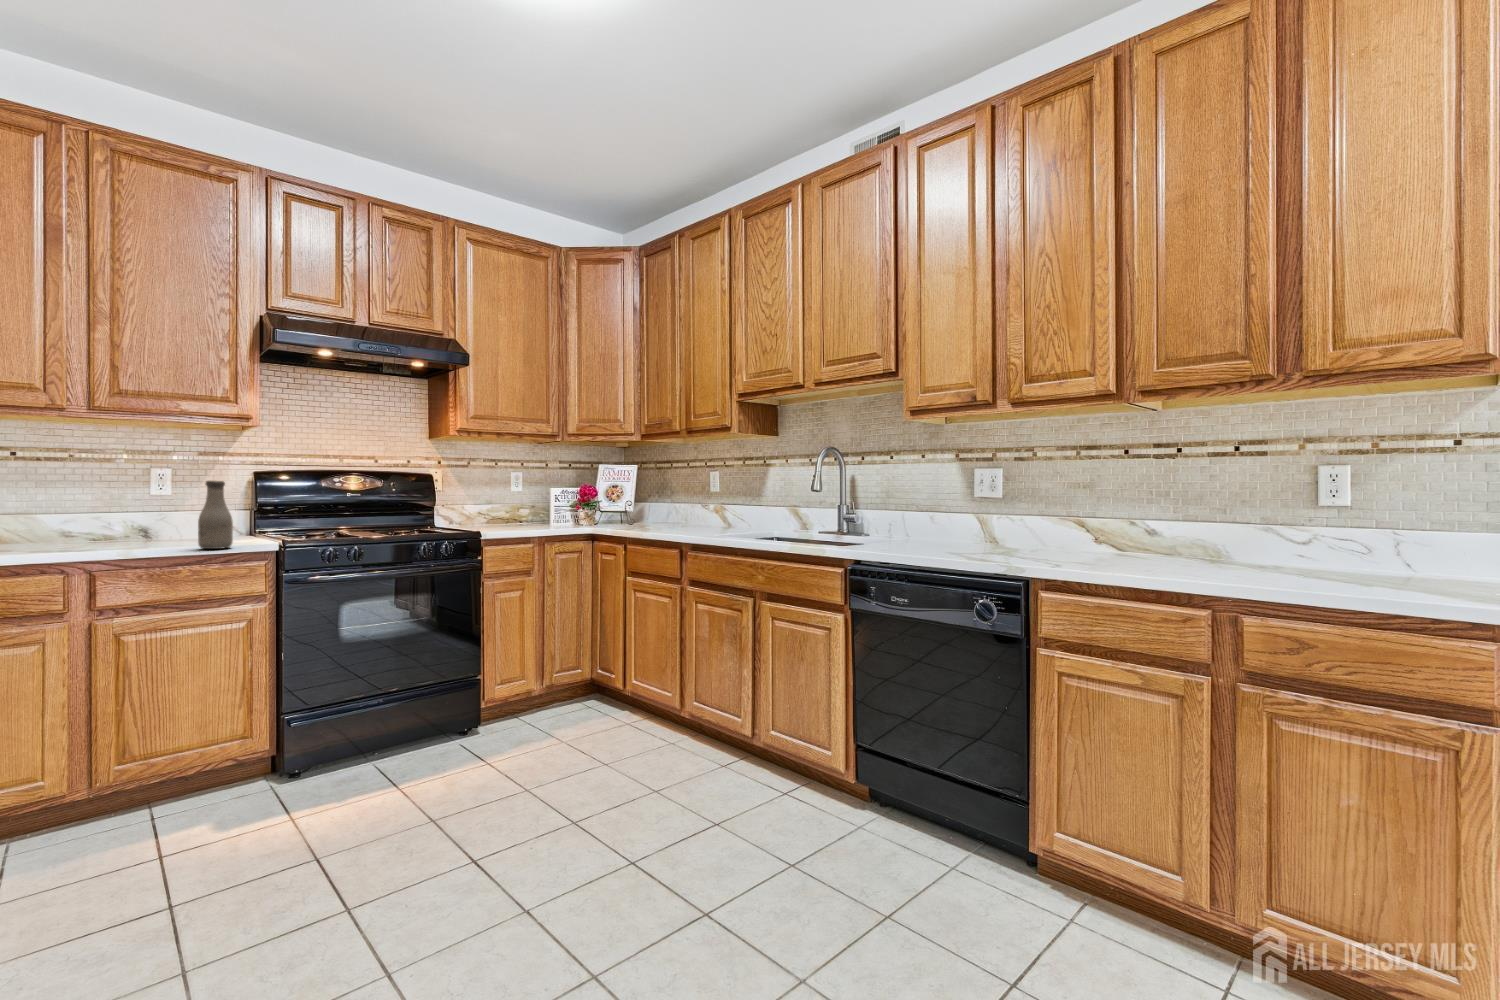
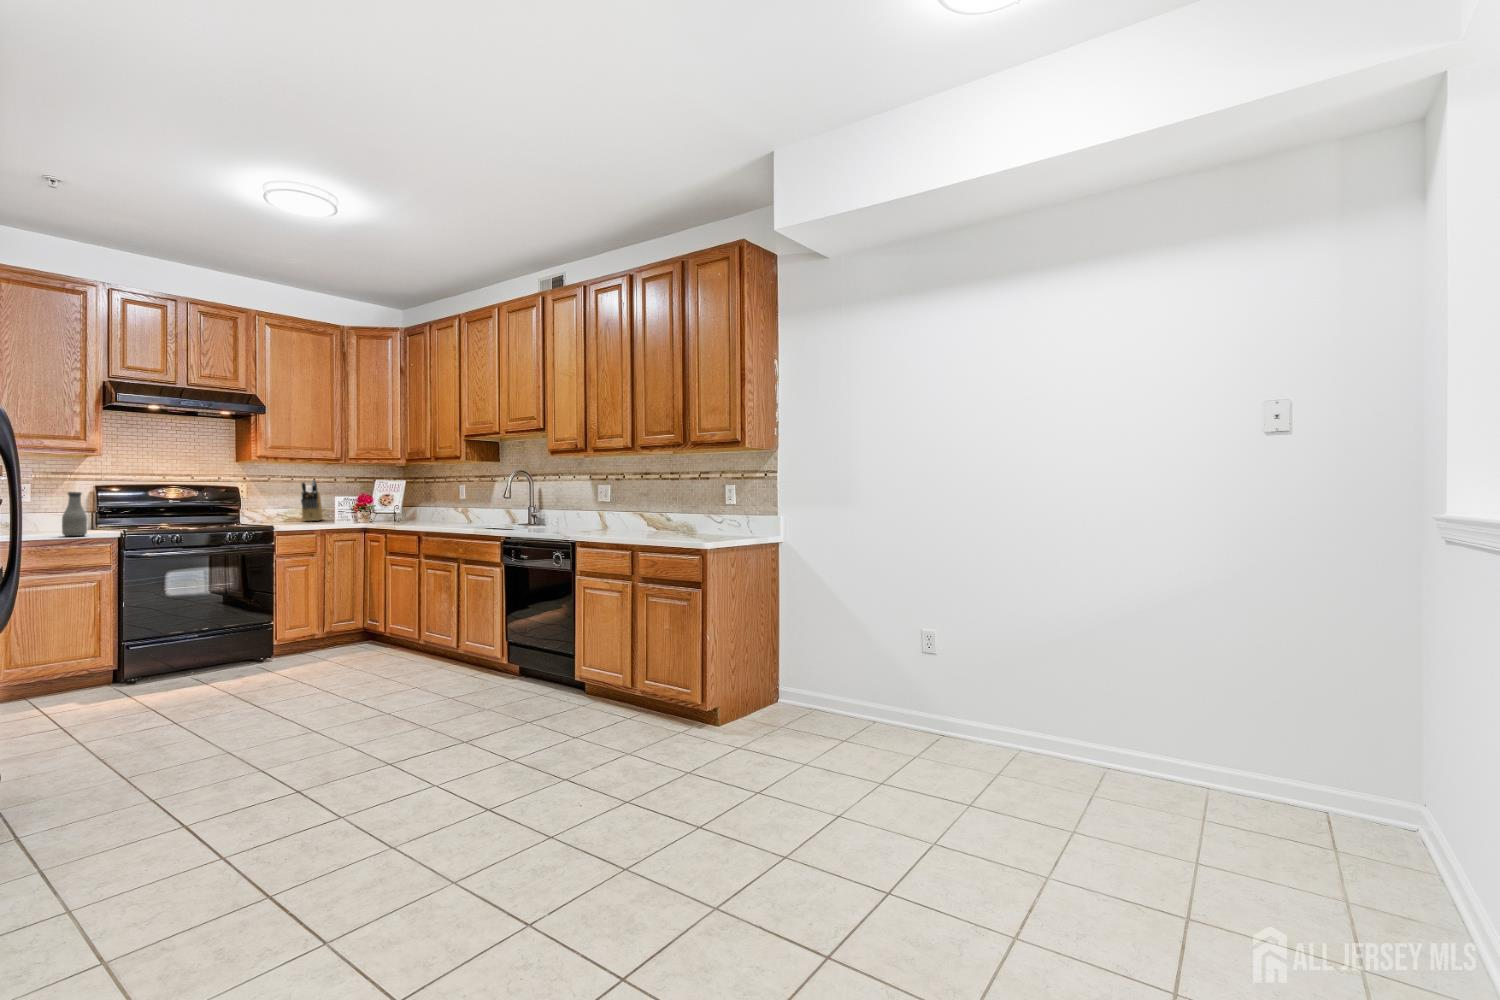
knife block: none [509,464,532,522] -> present [301,480,323,521]

